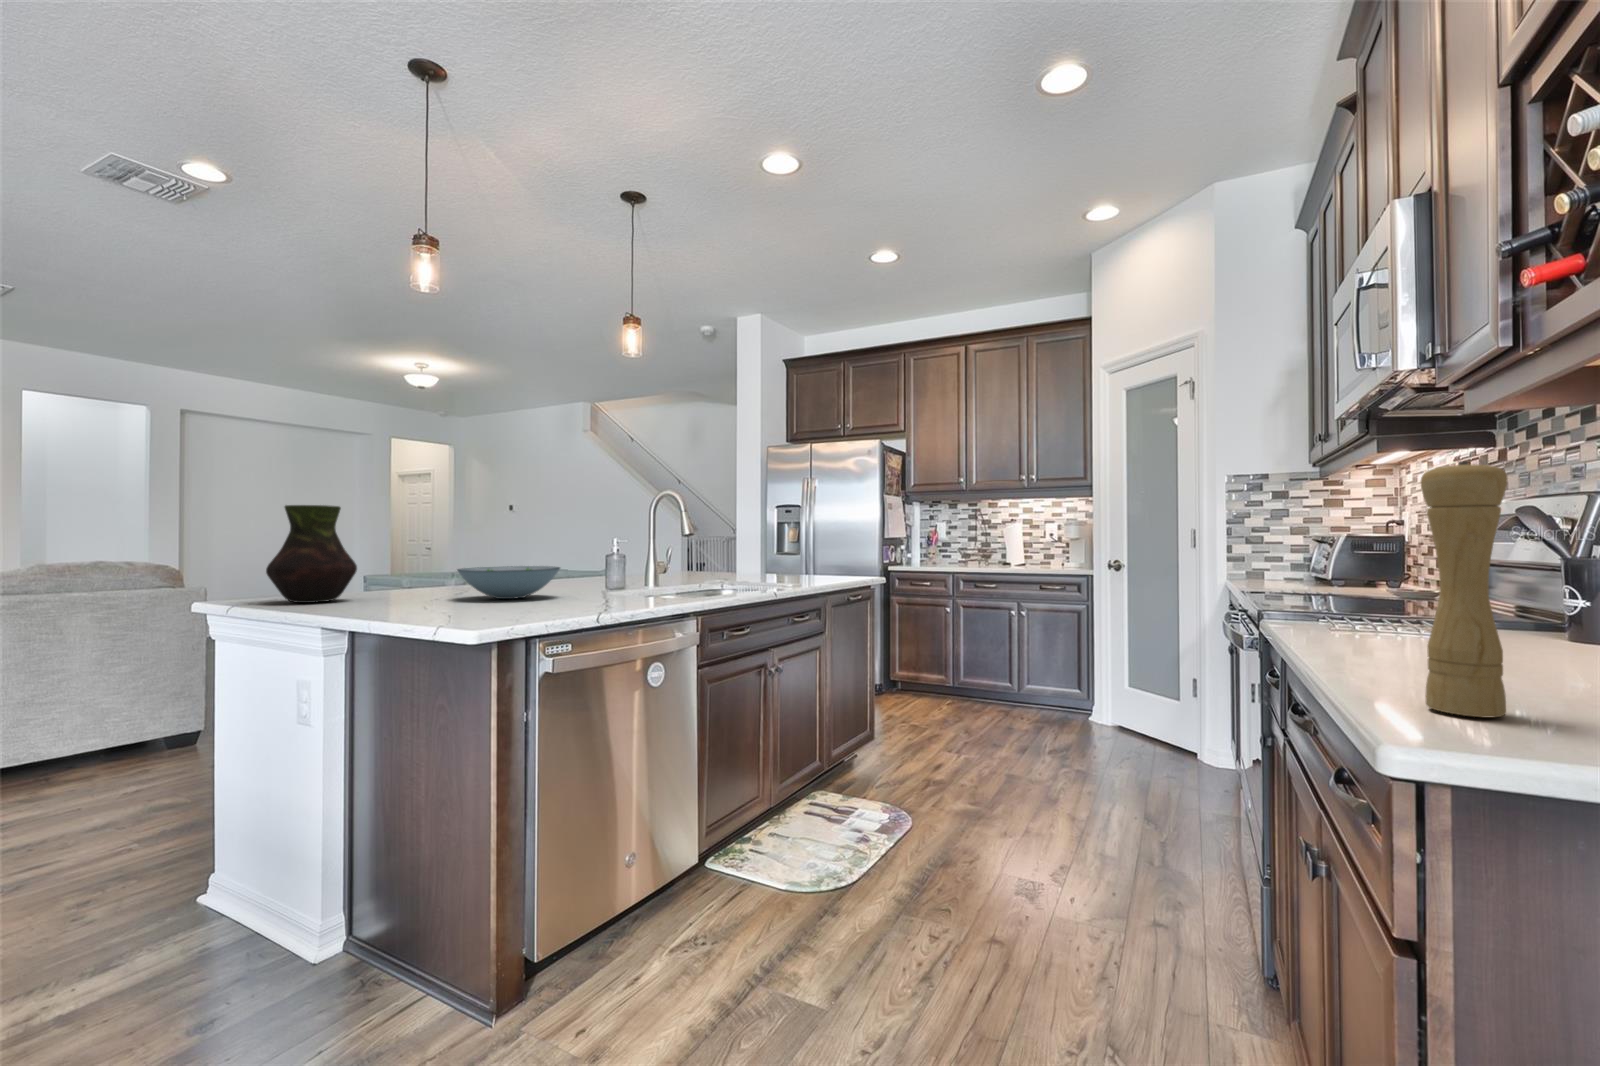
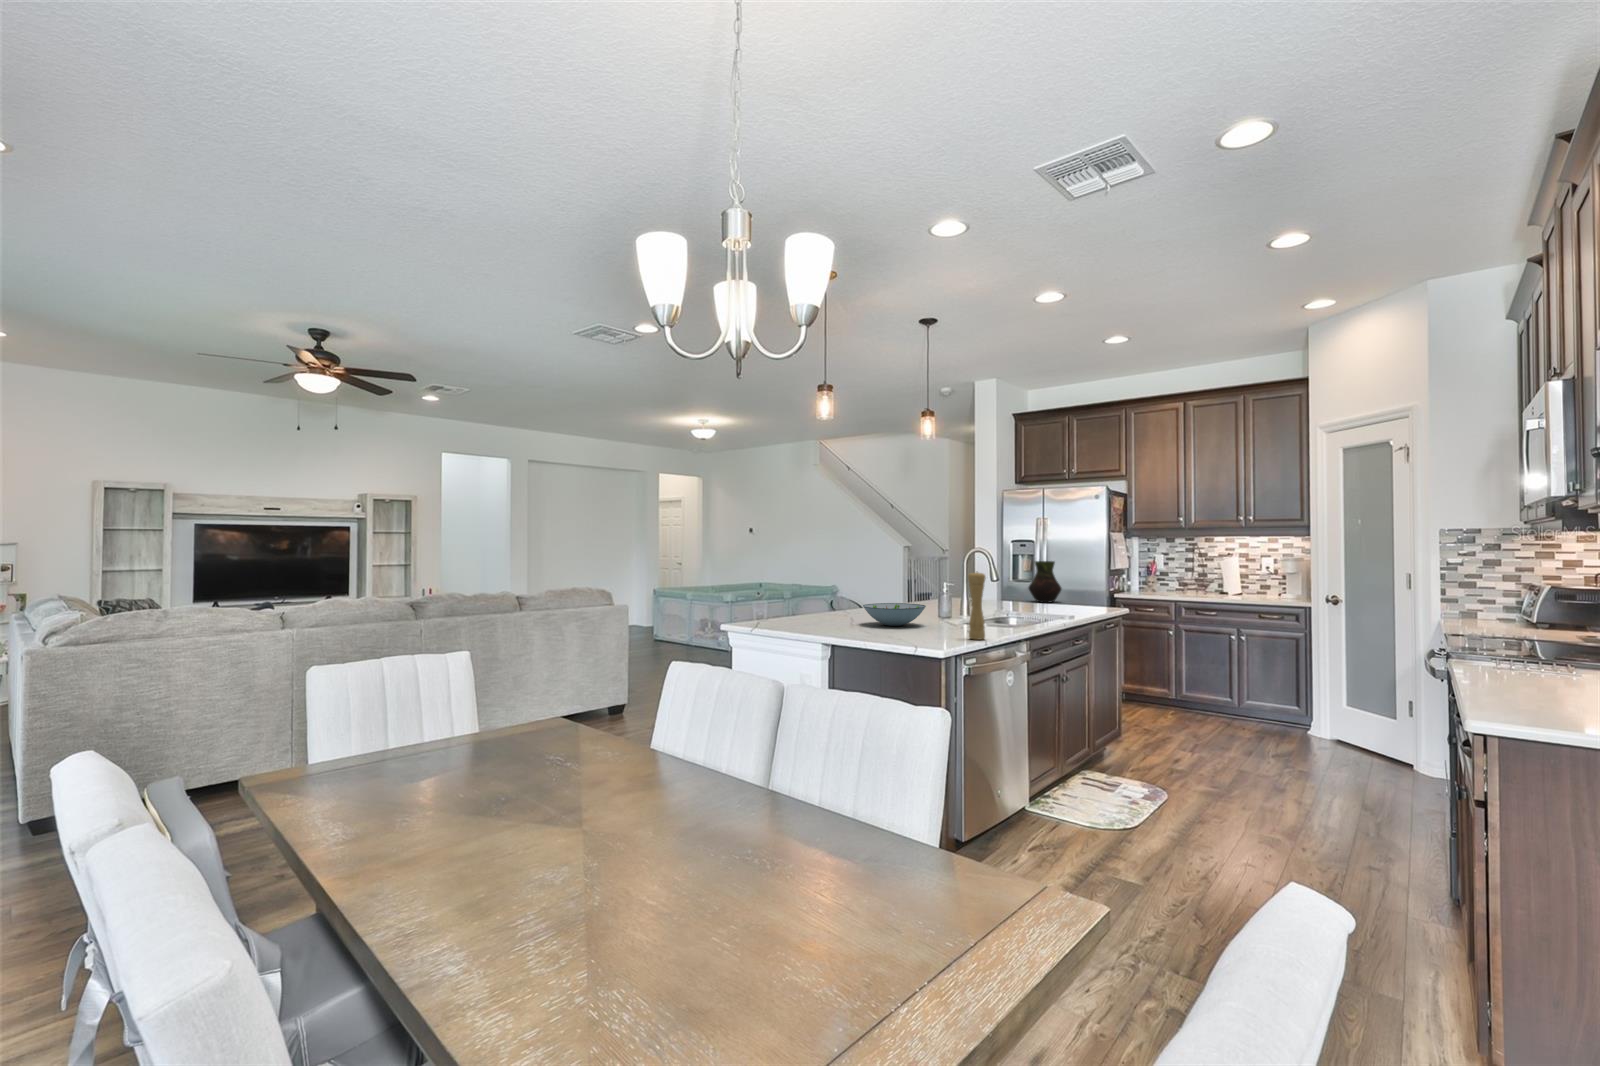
pepper mill: present [1421,461,1507,717] -> present [968,572,986,640]
vase: present [266,505,357,603] -> present [1029,561,1061,603]

